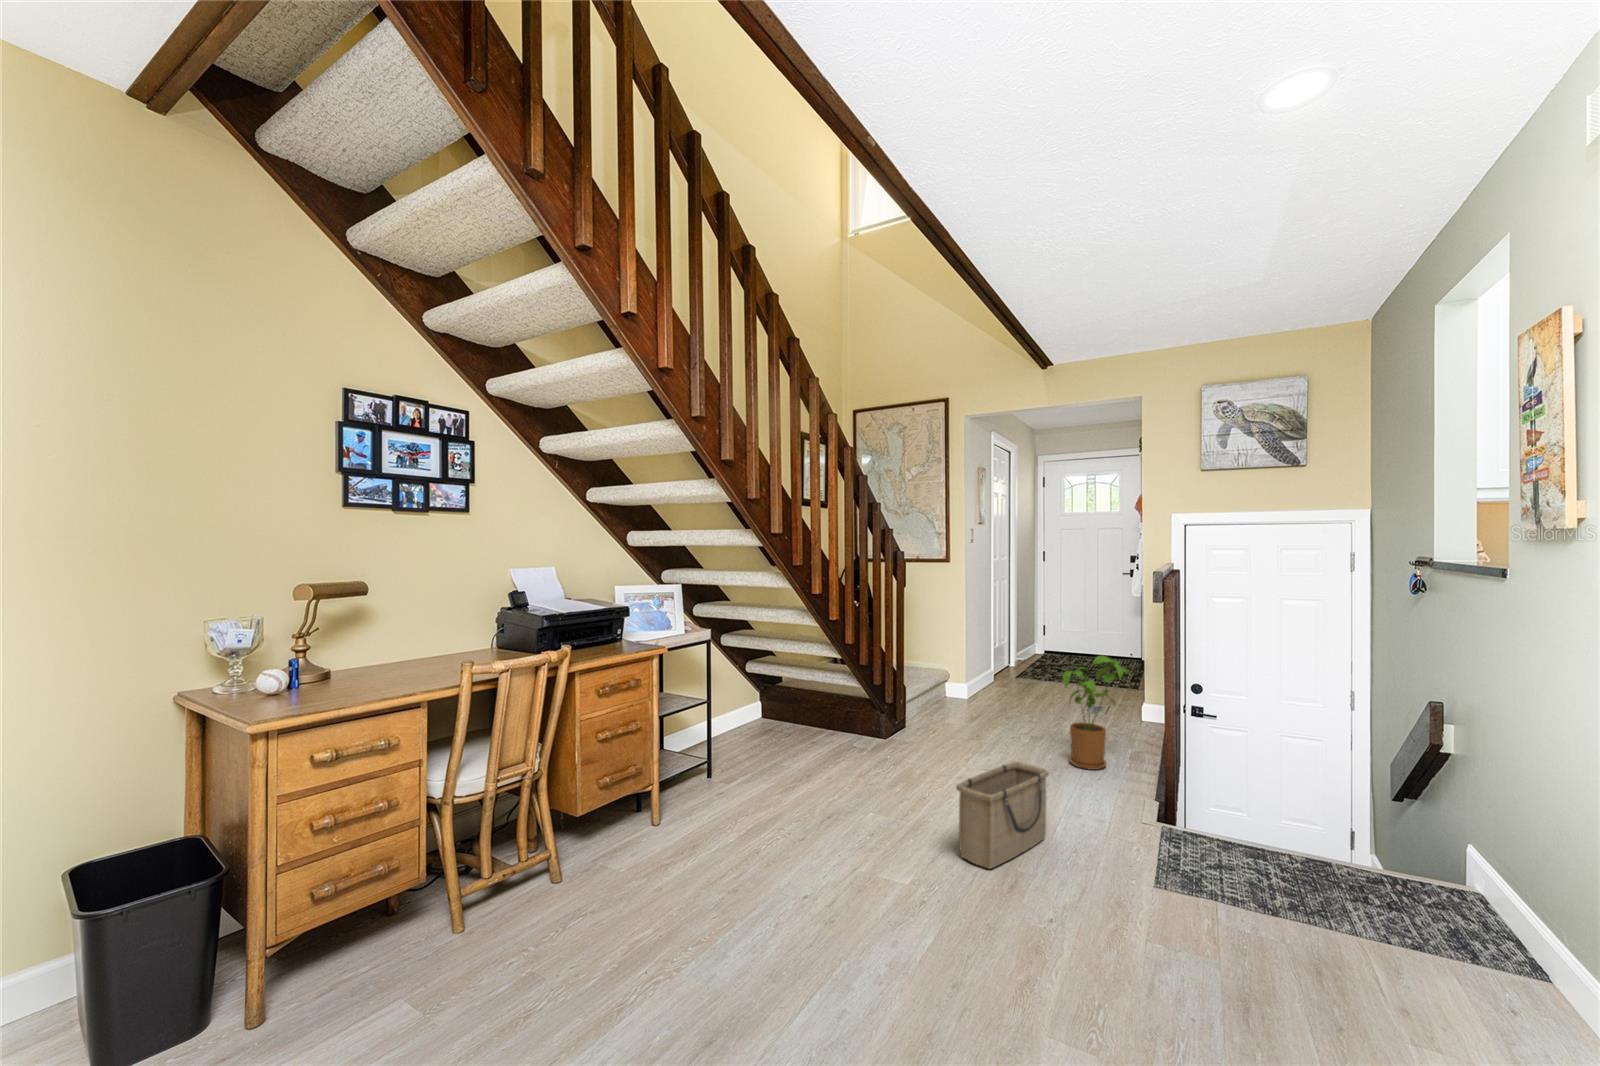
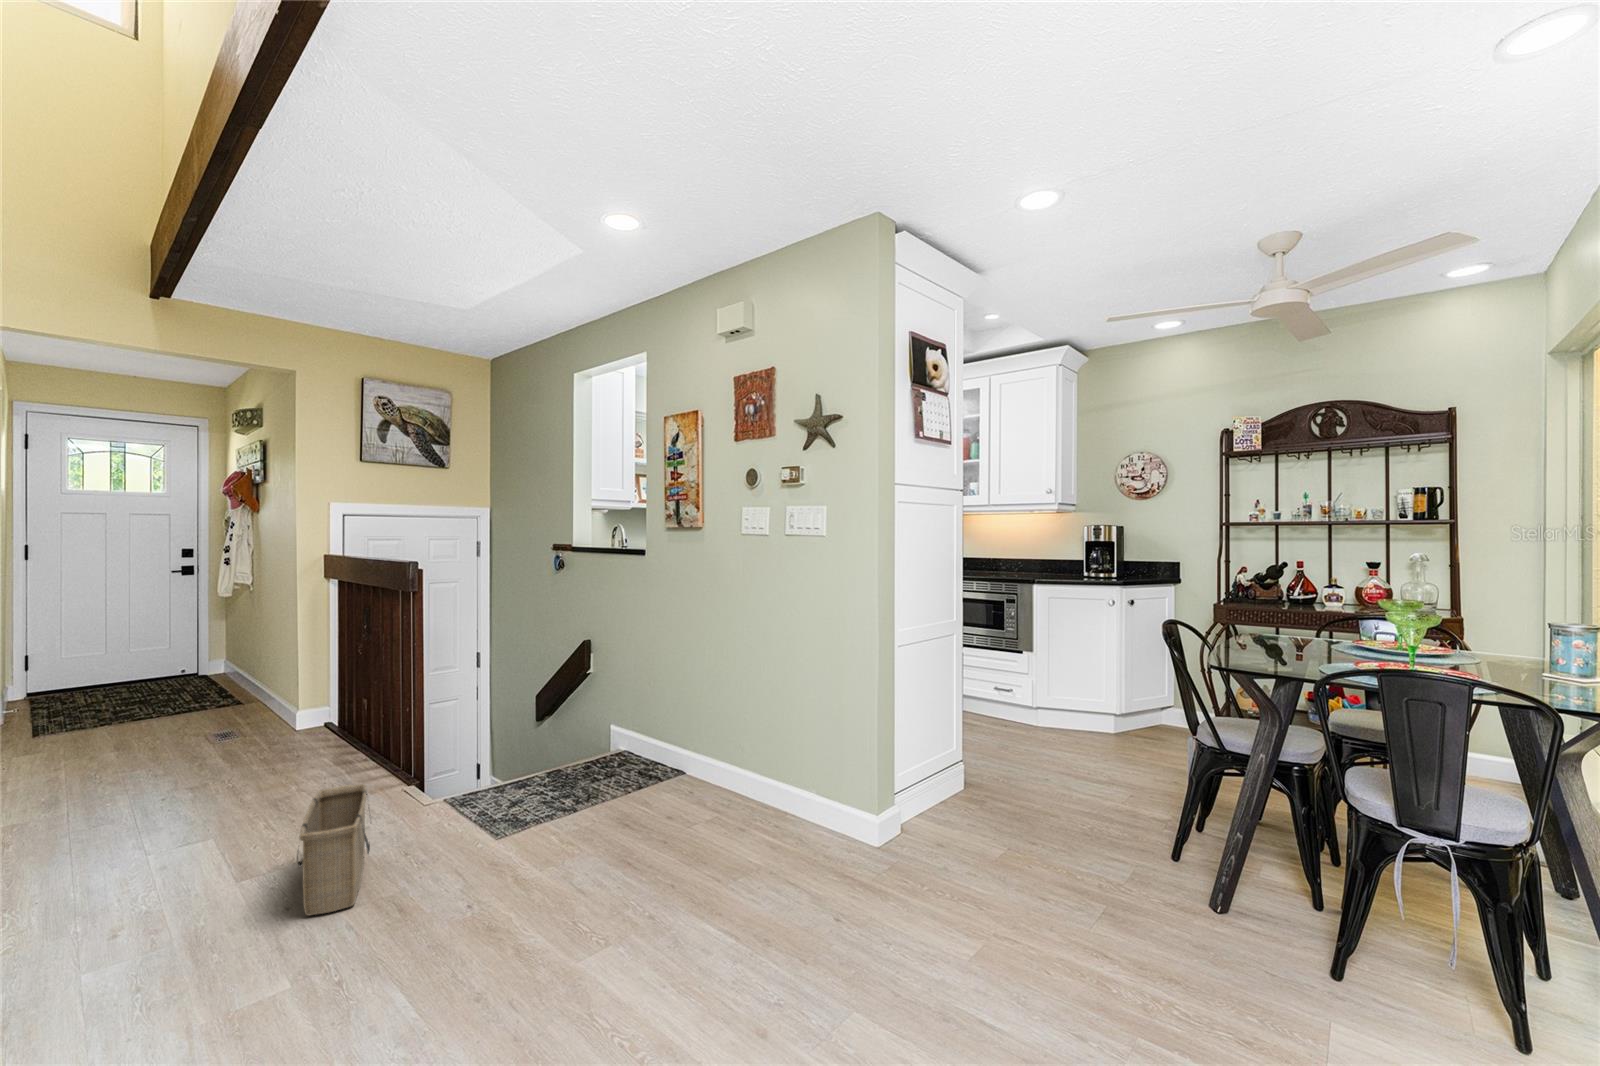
house plant: present [1063,656,1129,770] -> none [270,660,353,789]

